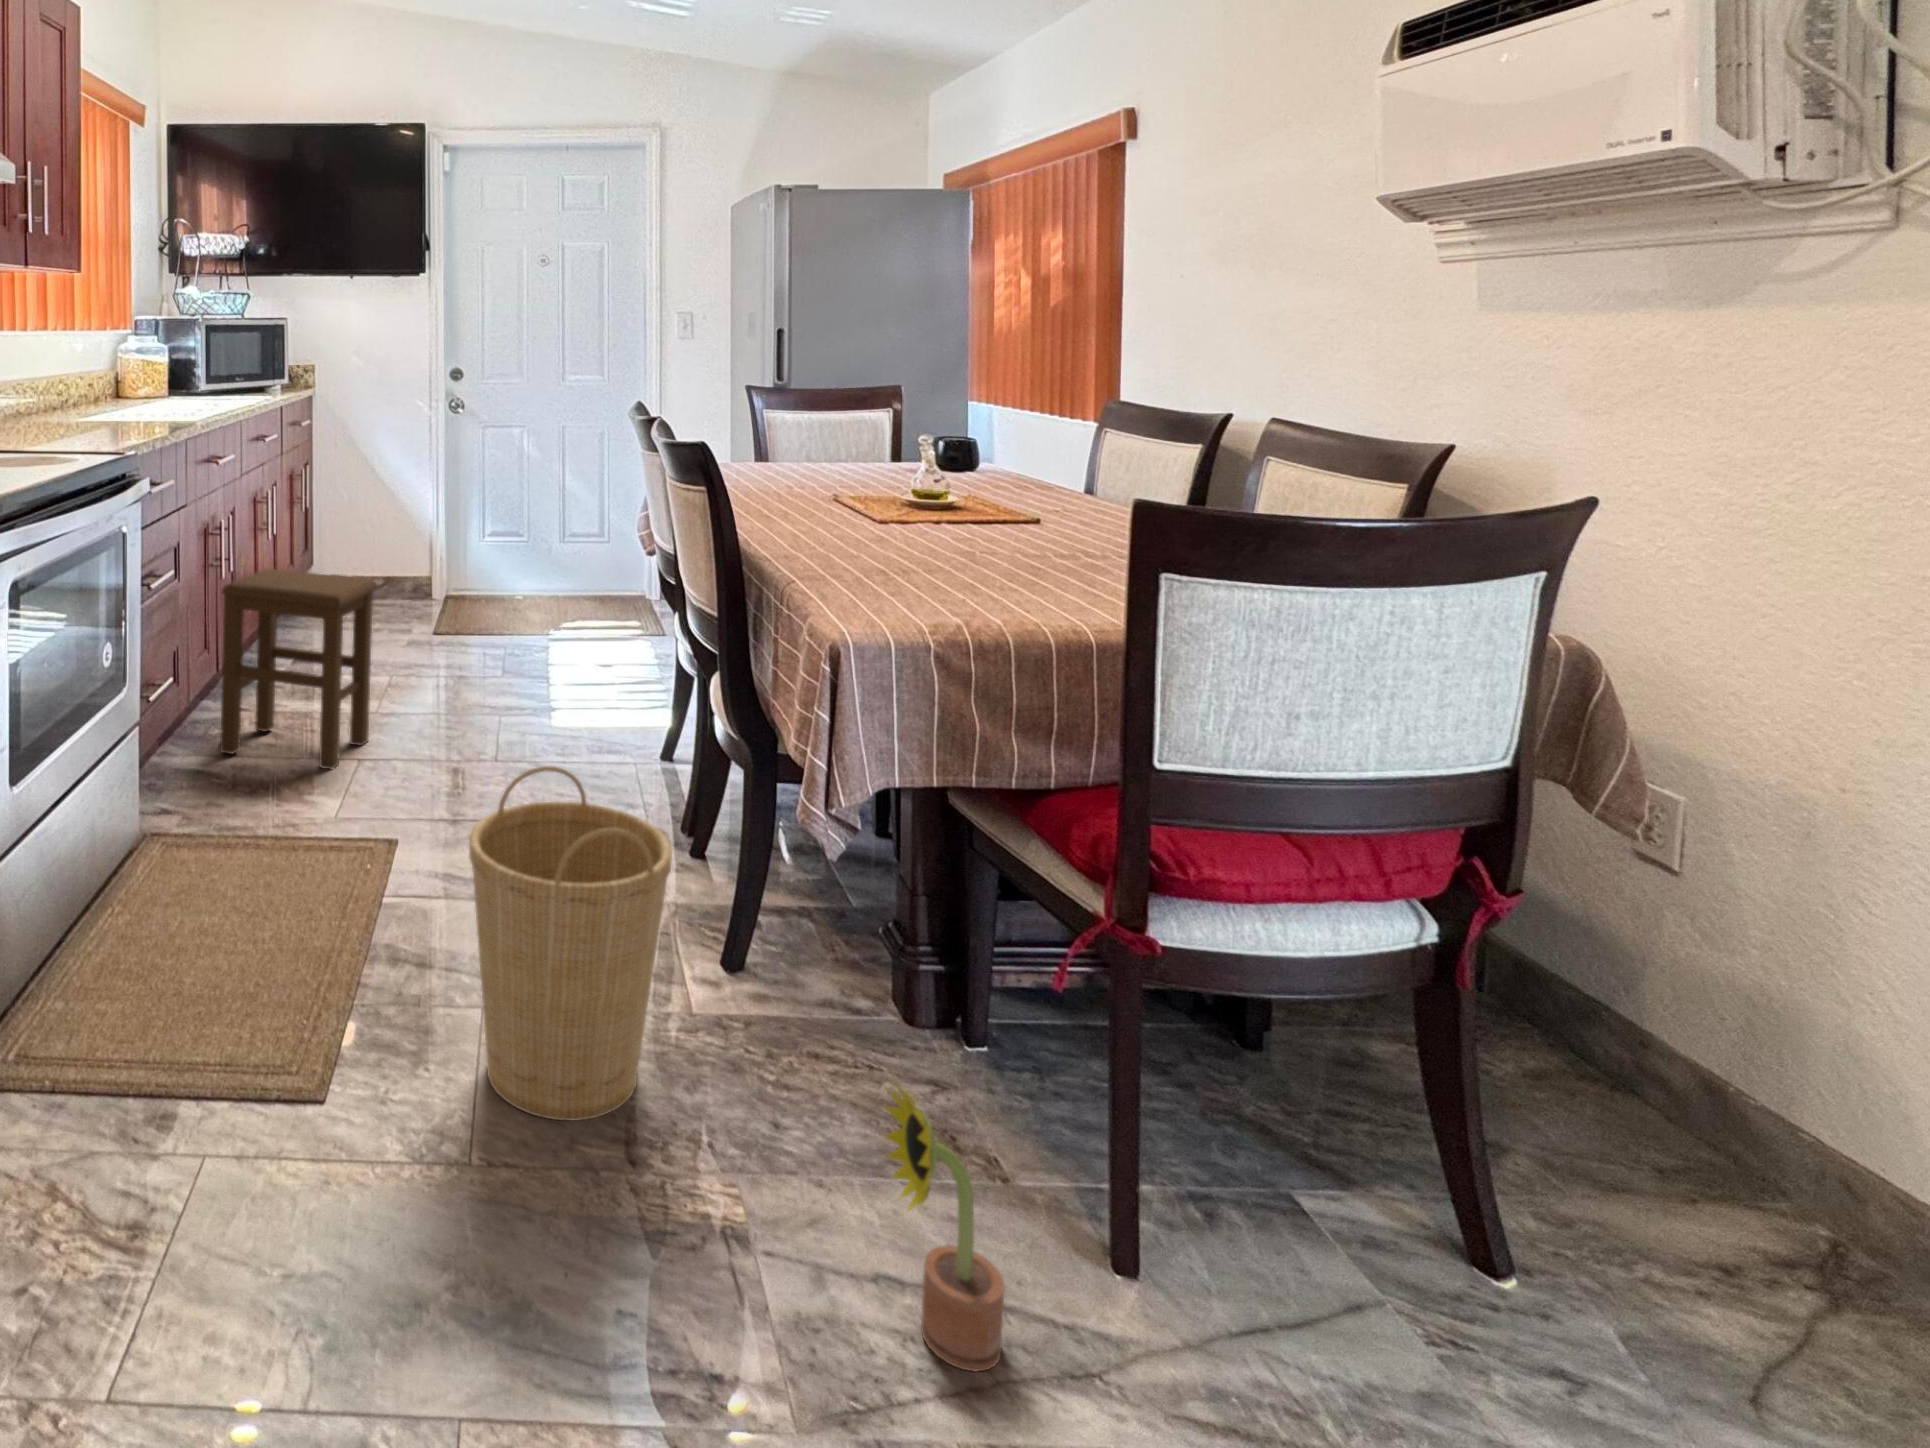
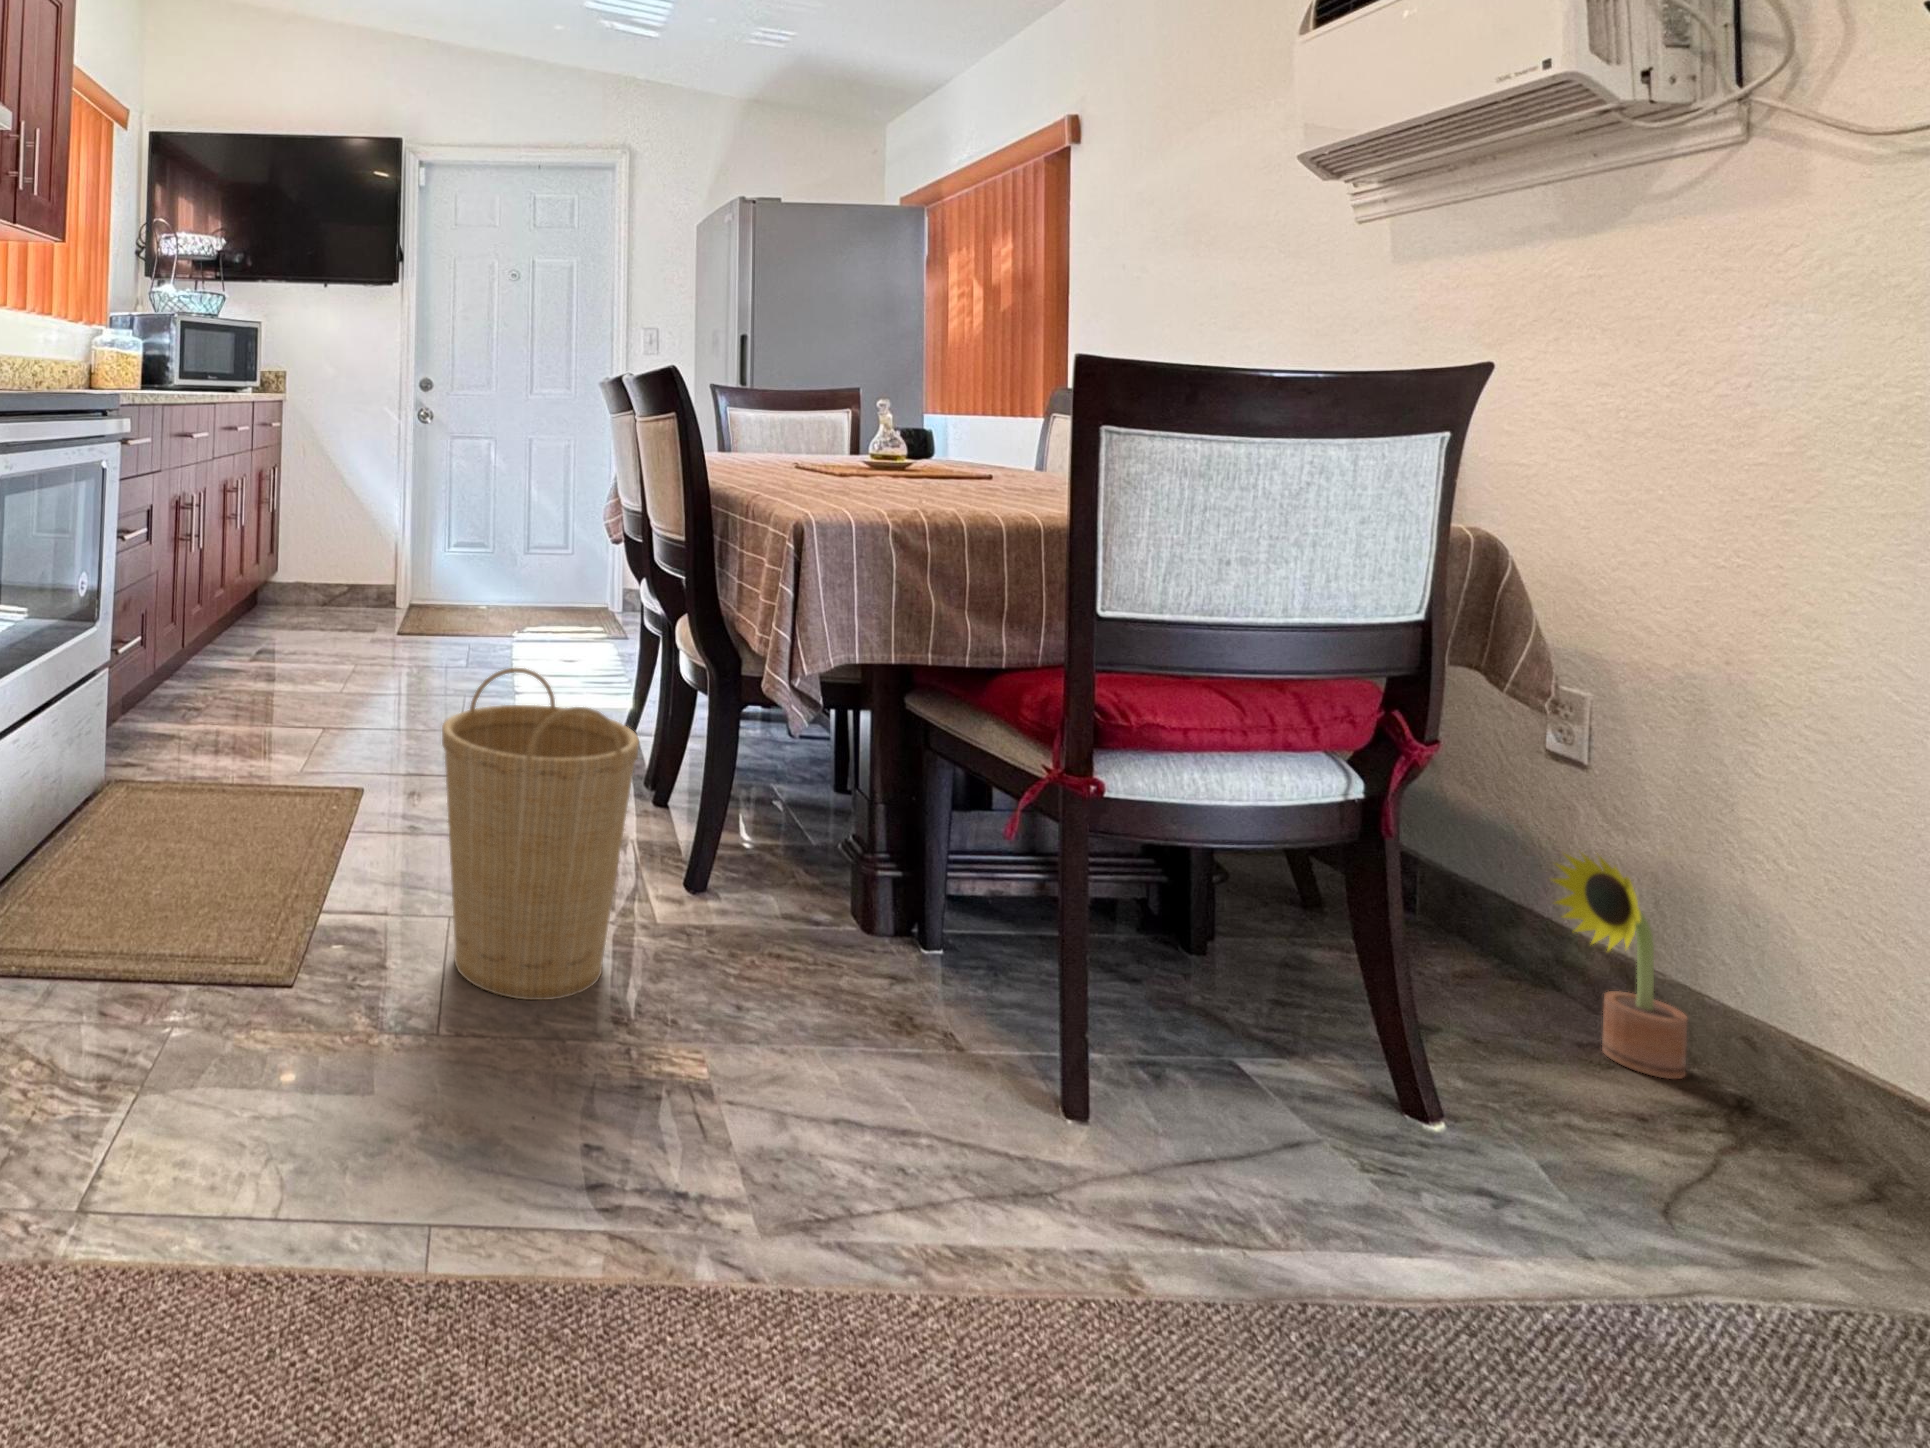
stool: present [220,569,377,769] -> none [188,541,348,734]
decorative plant: present [885,1084,1005,1372] -> present [1552,853,1687,1079]

